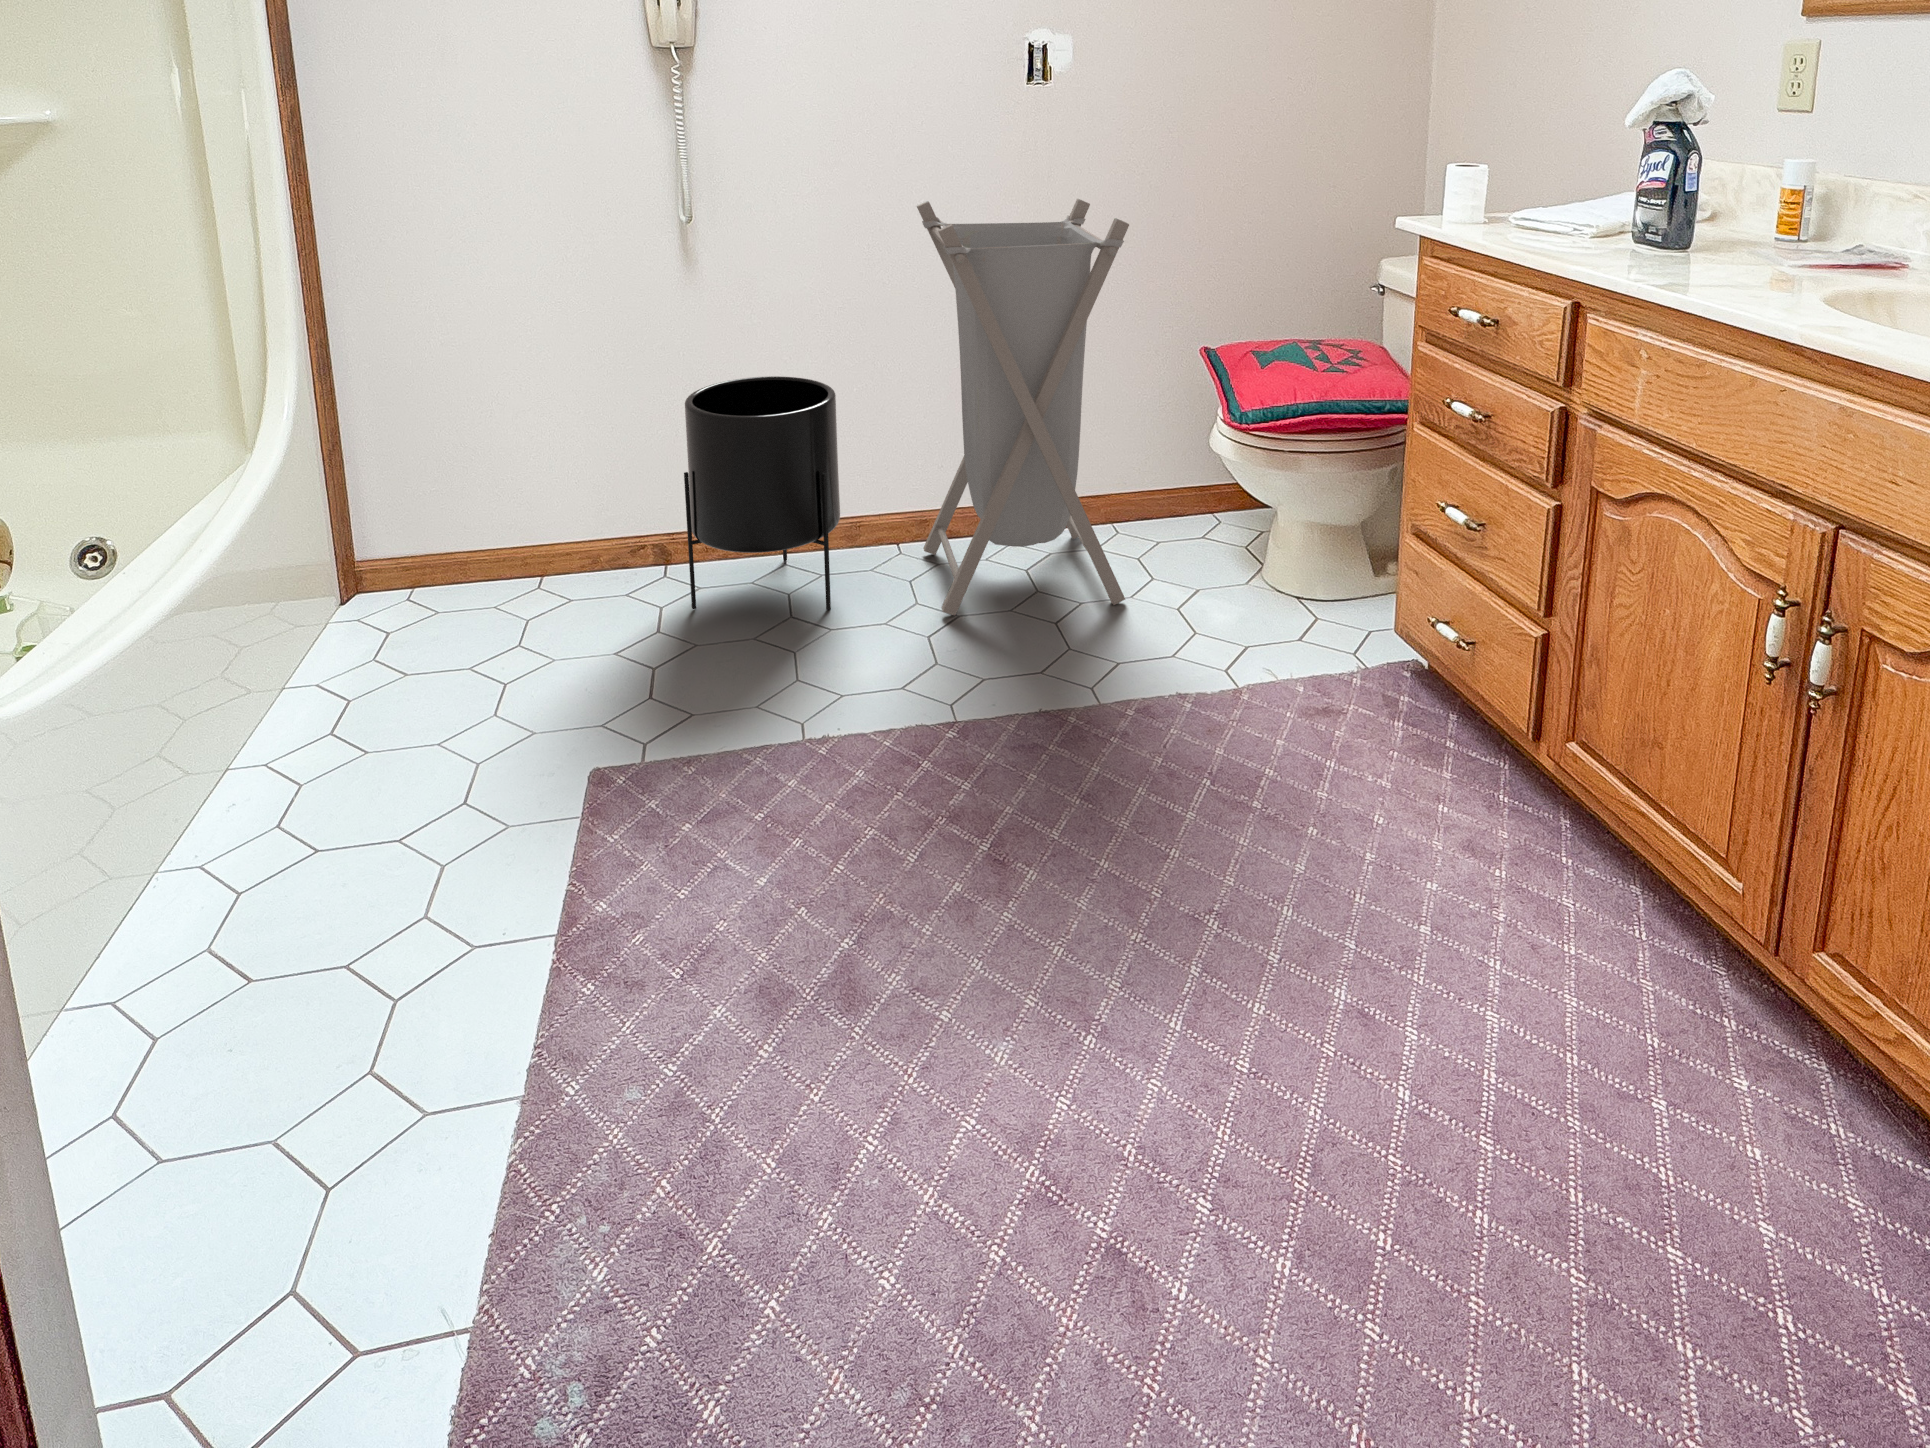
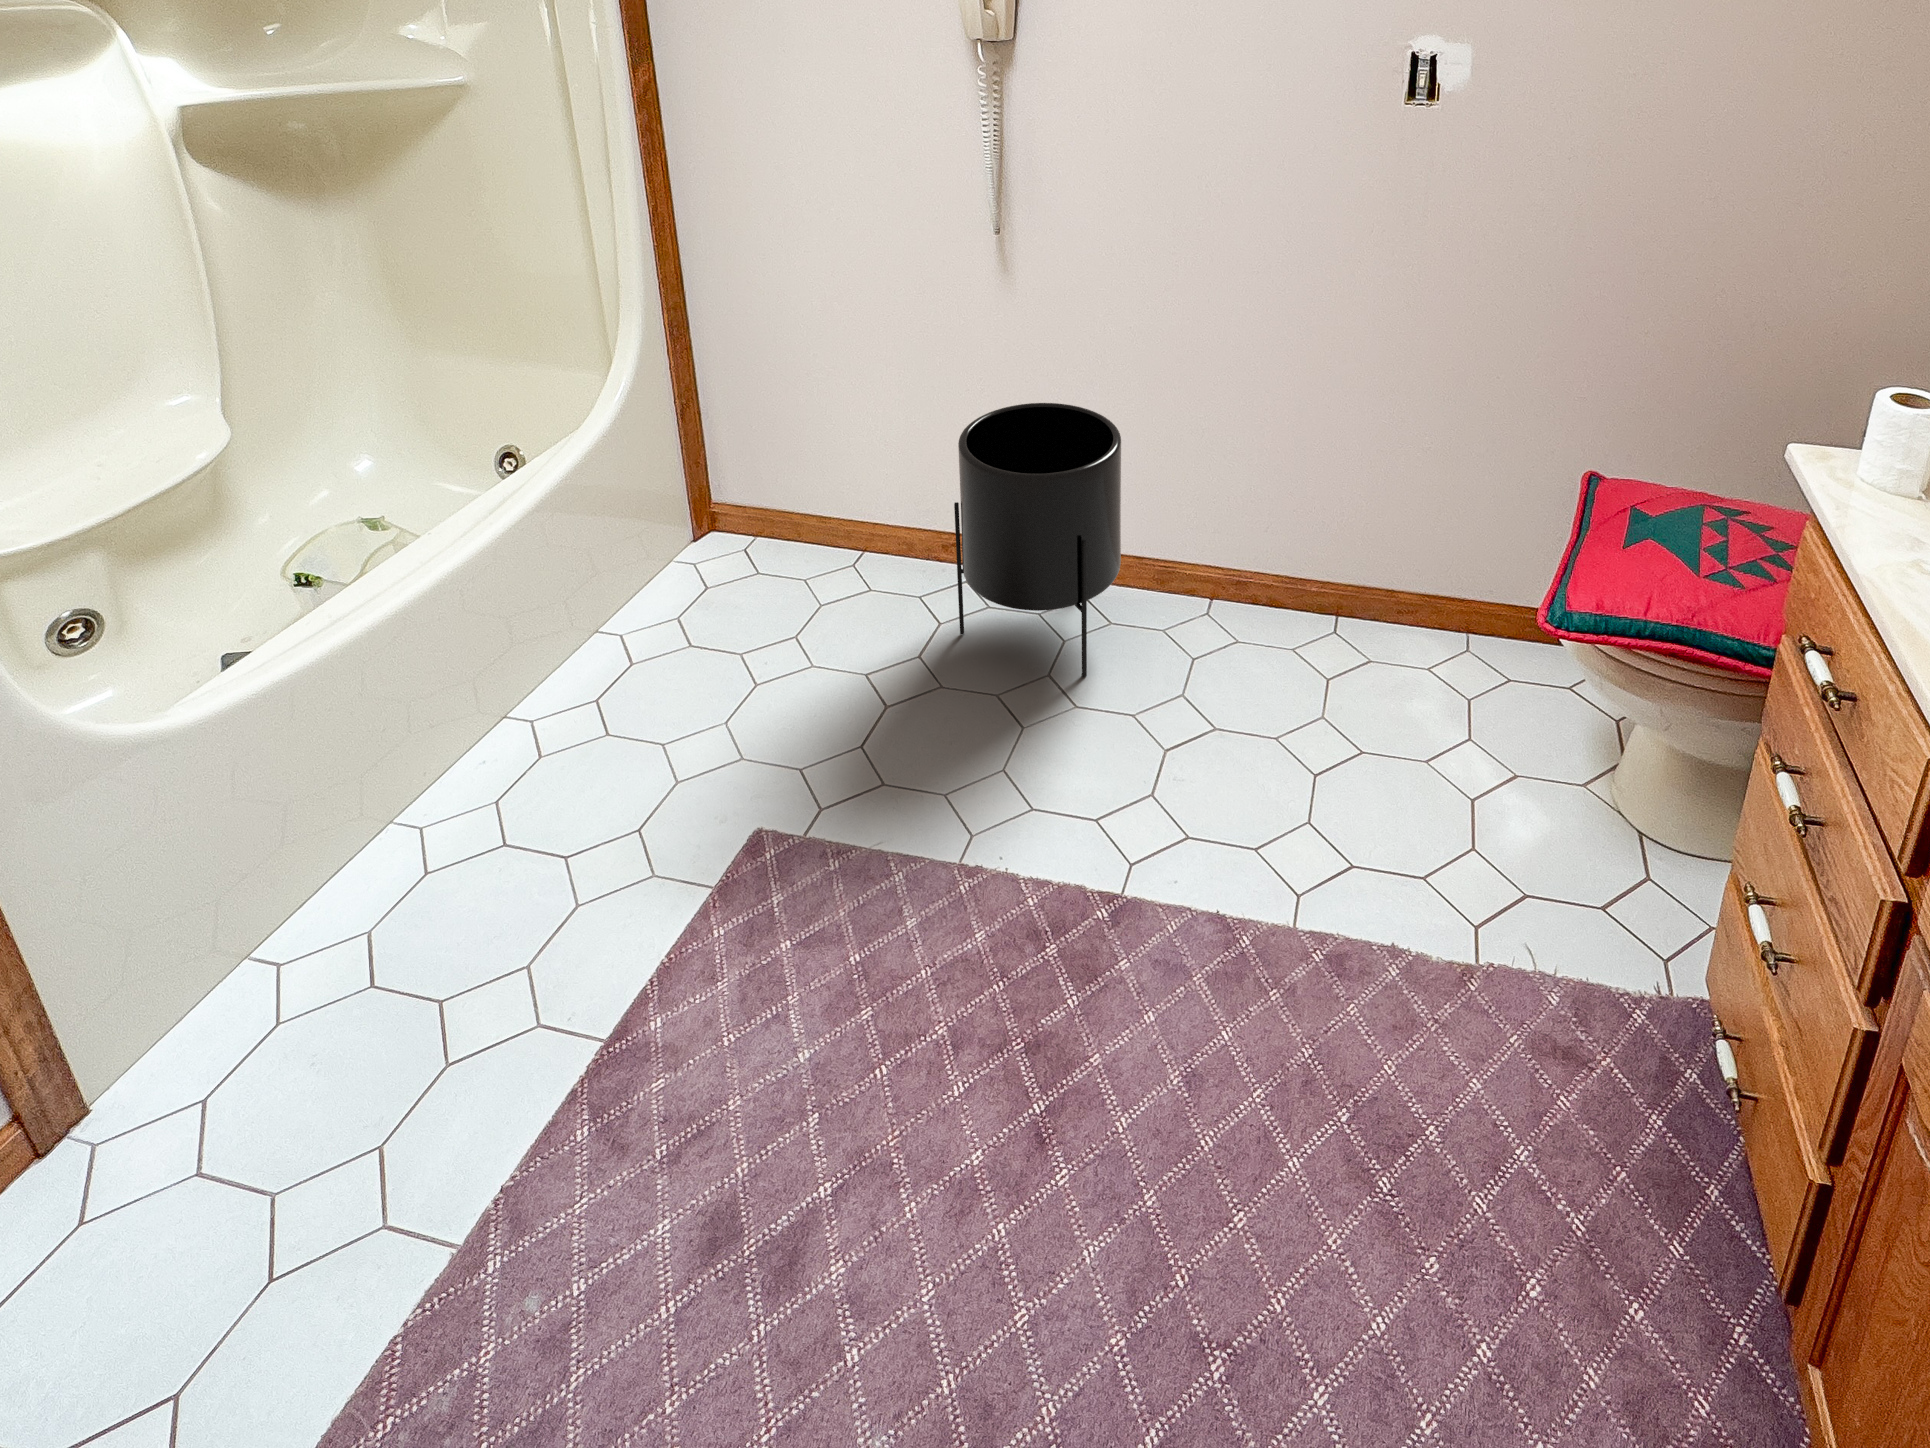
laundry hamper: present [917,199,1129,616] -> none [1191,241,1458,772]

